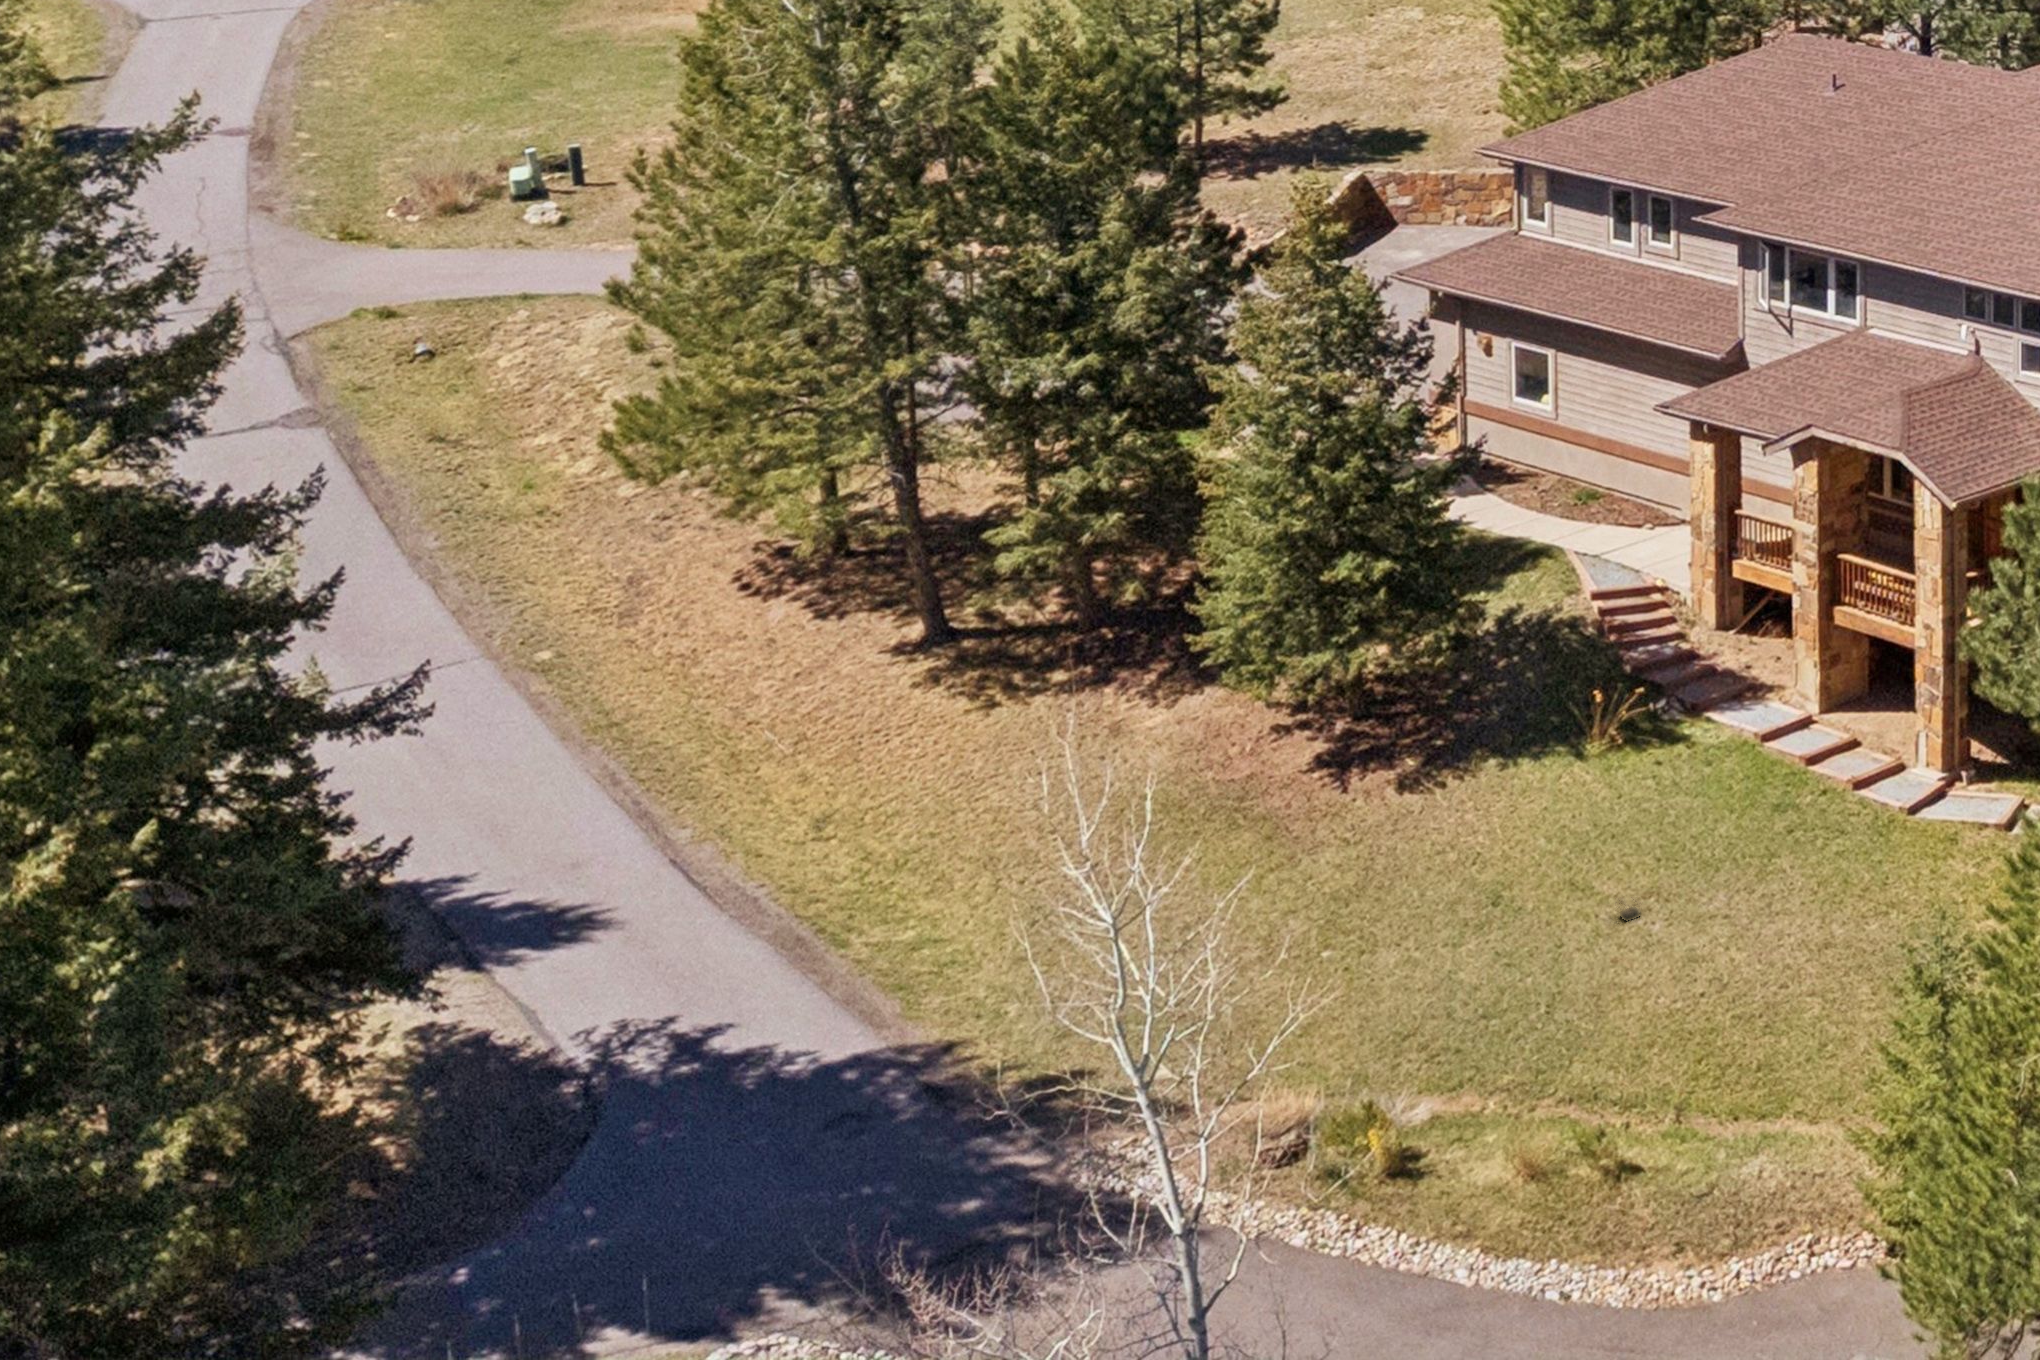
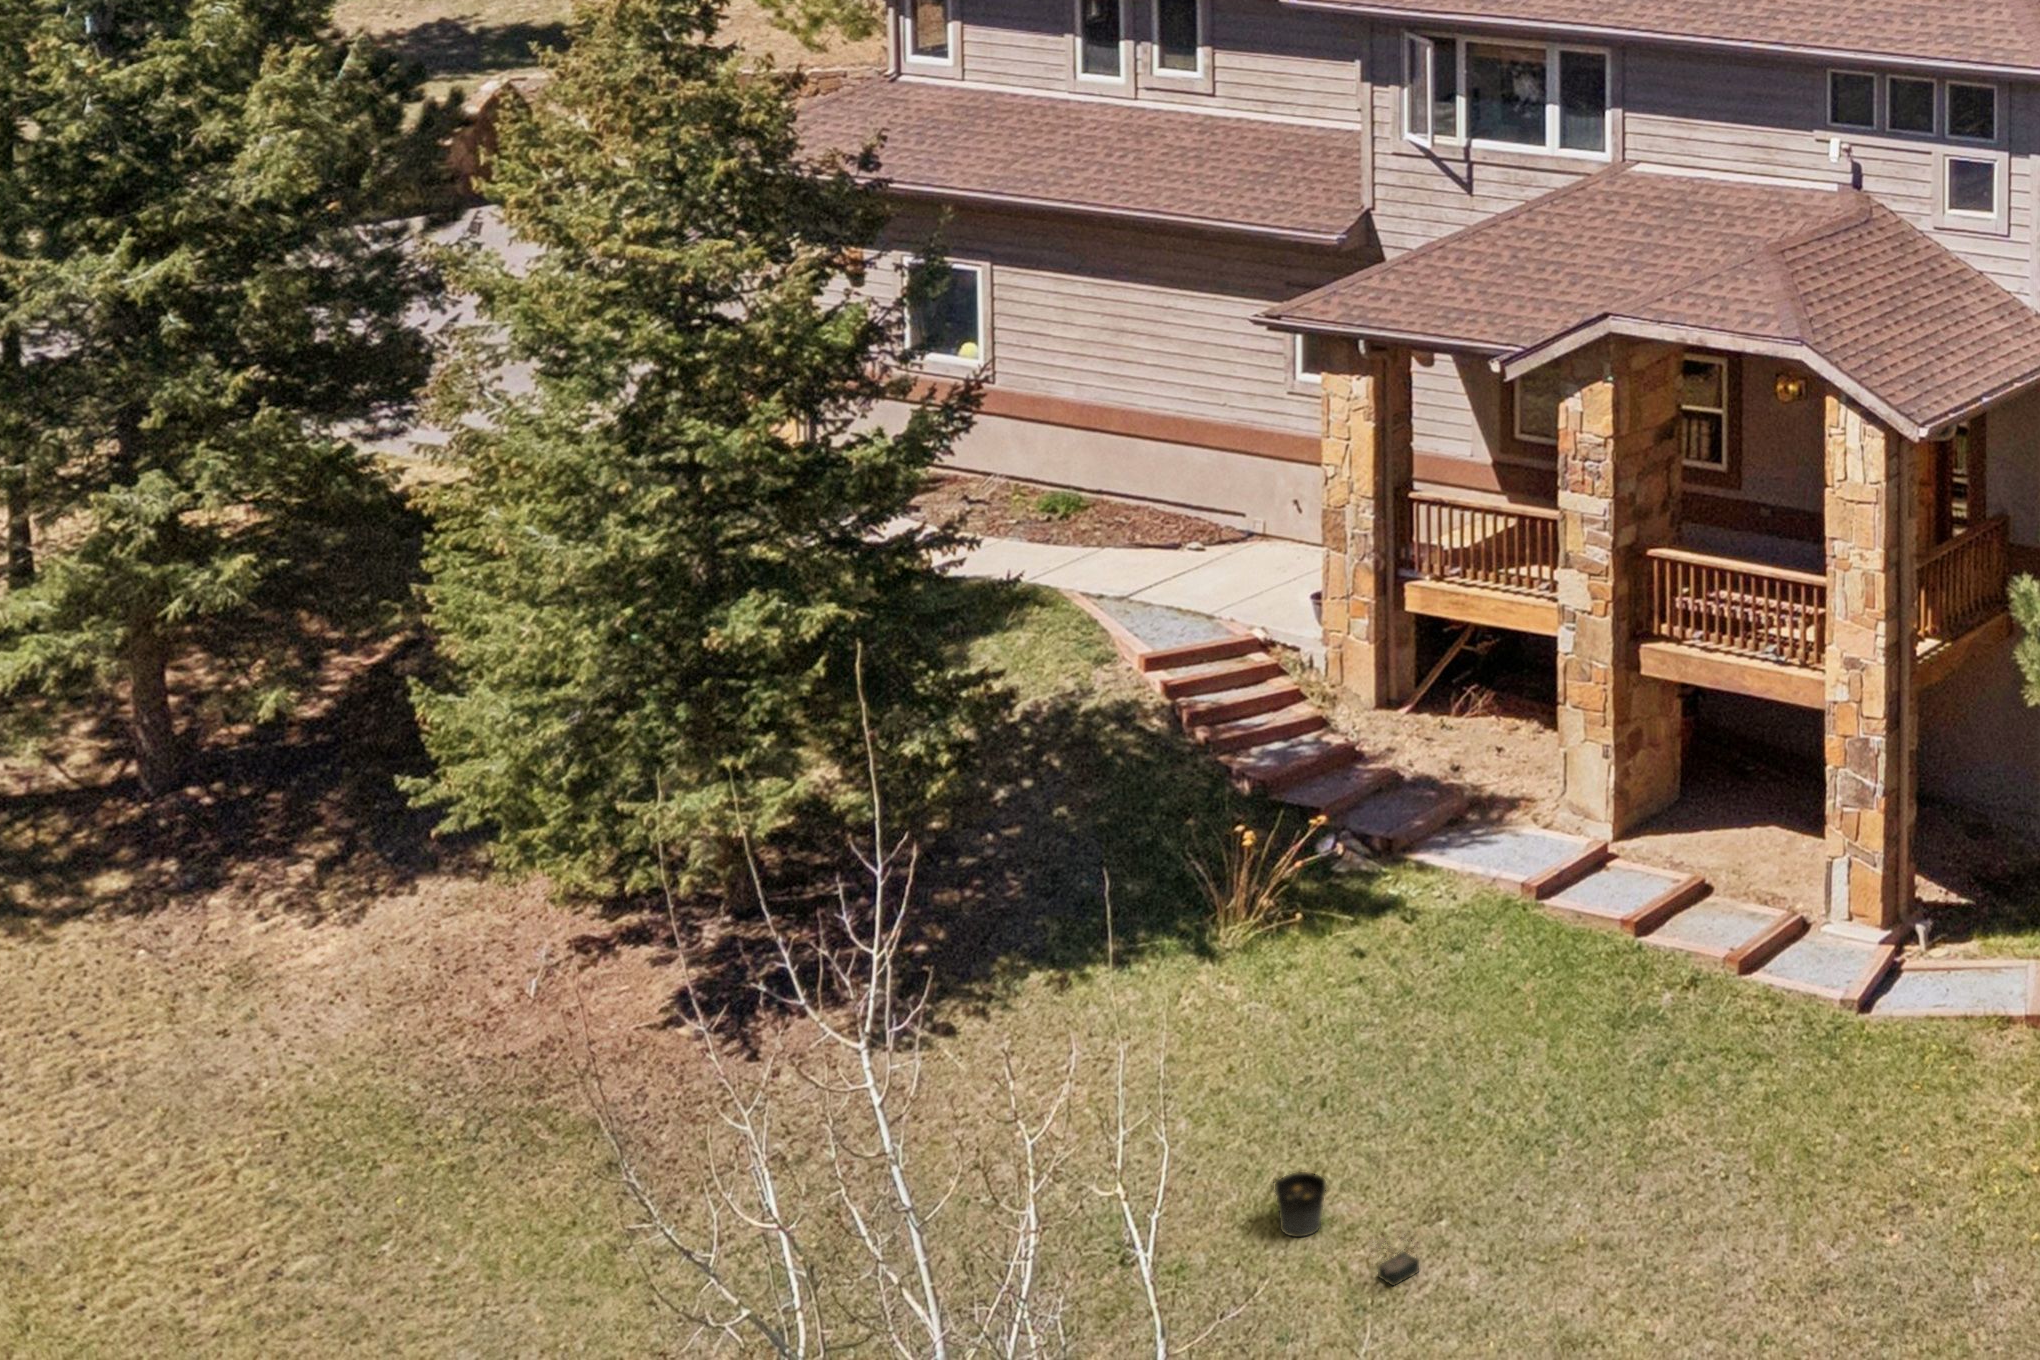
bucket: none [1576,864,1603,896] -> present [1274,1172,1327,1237]

